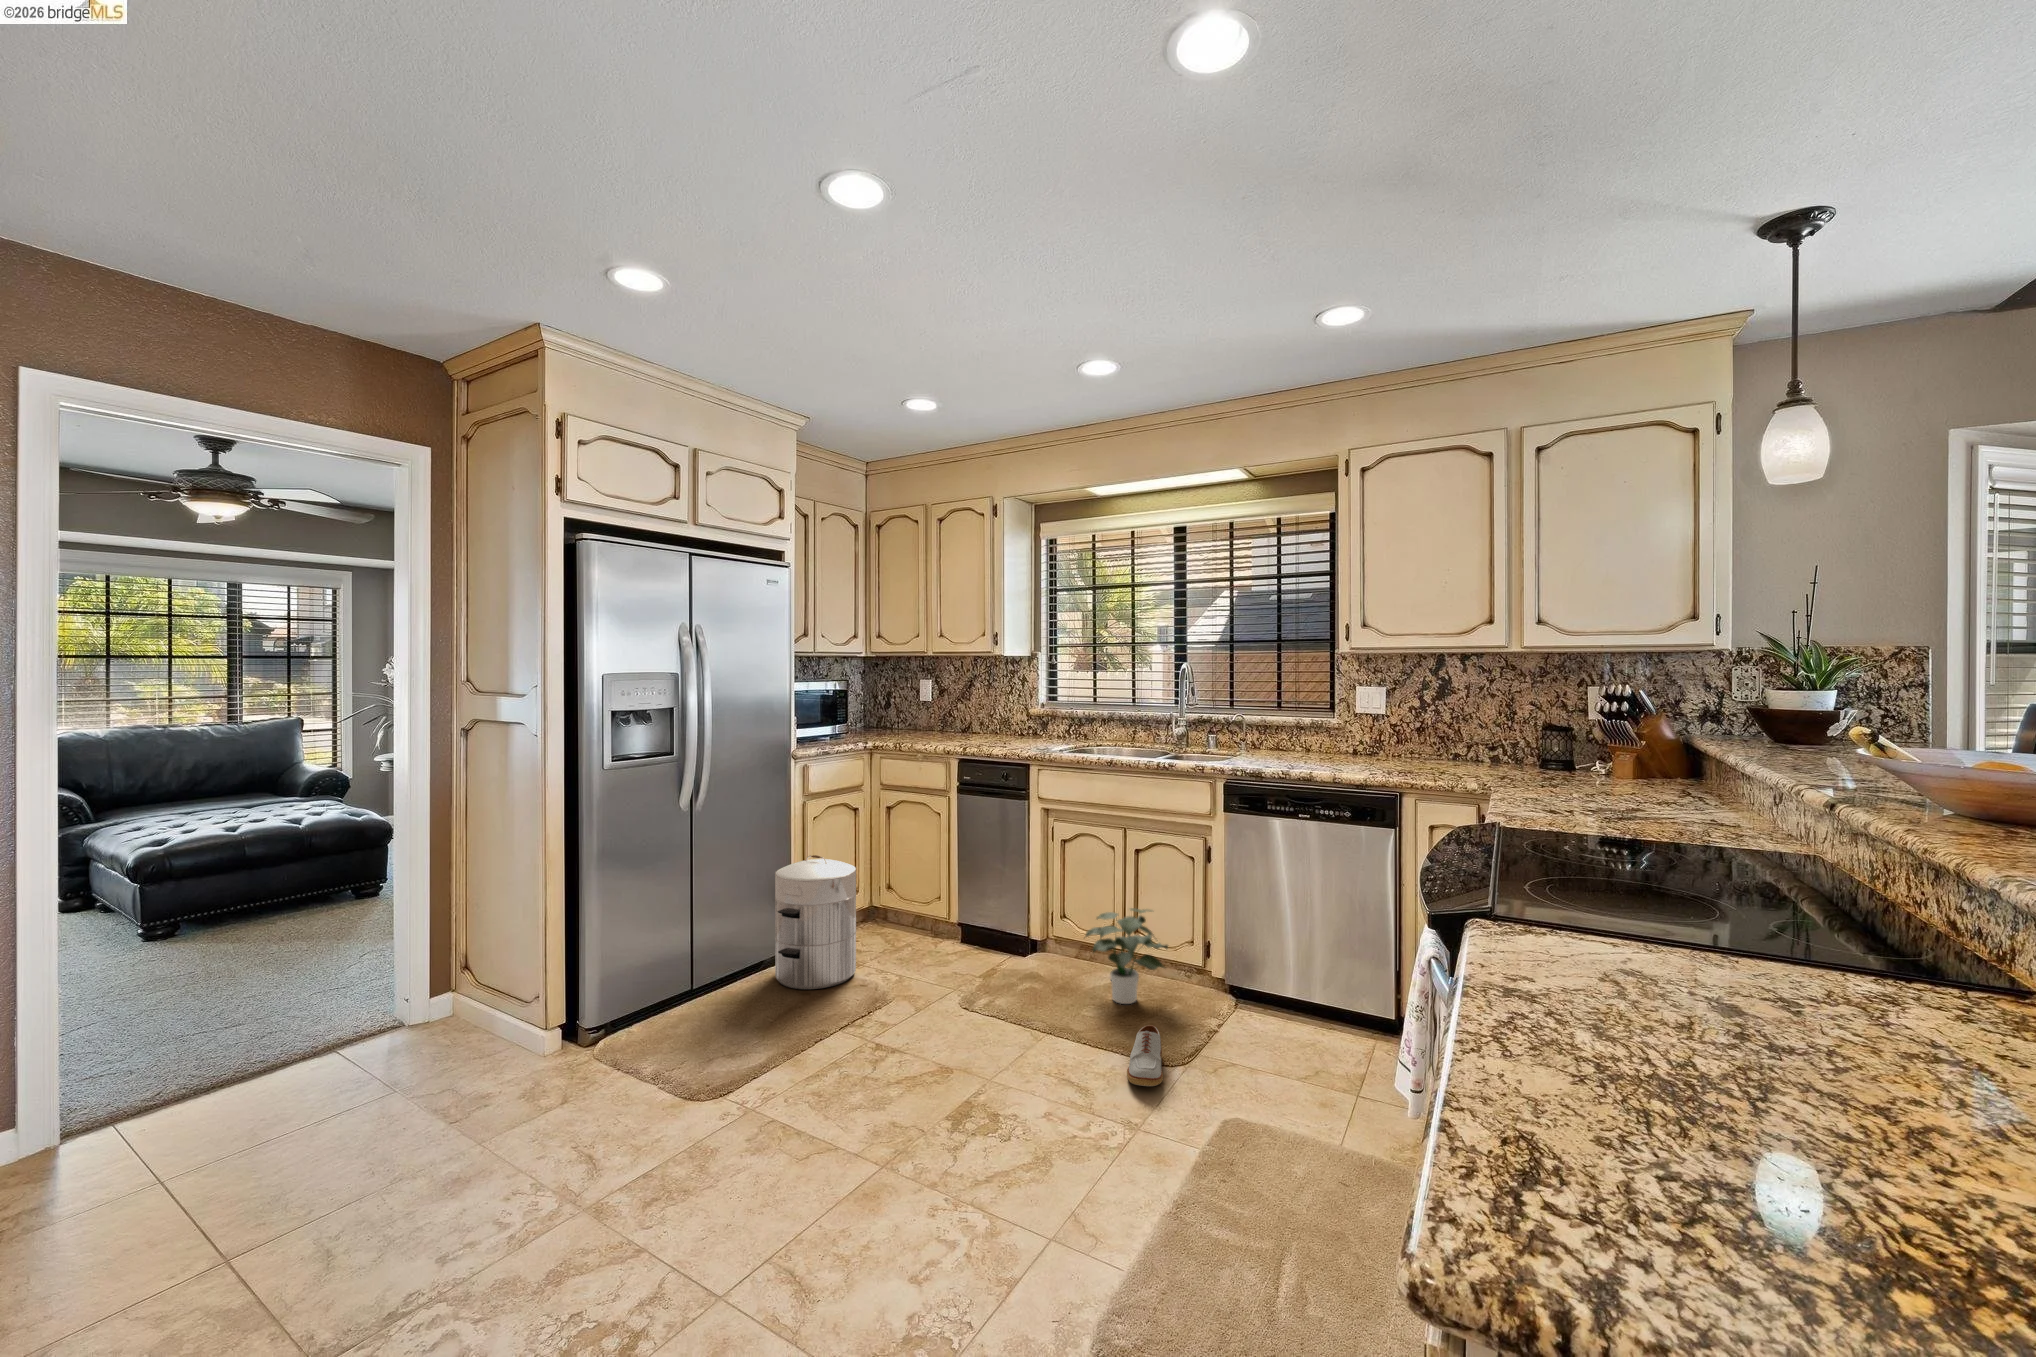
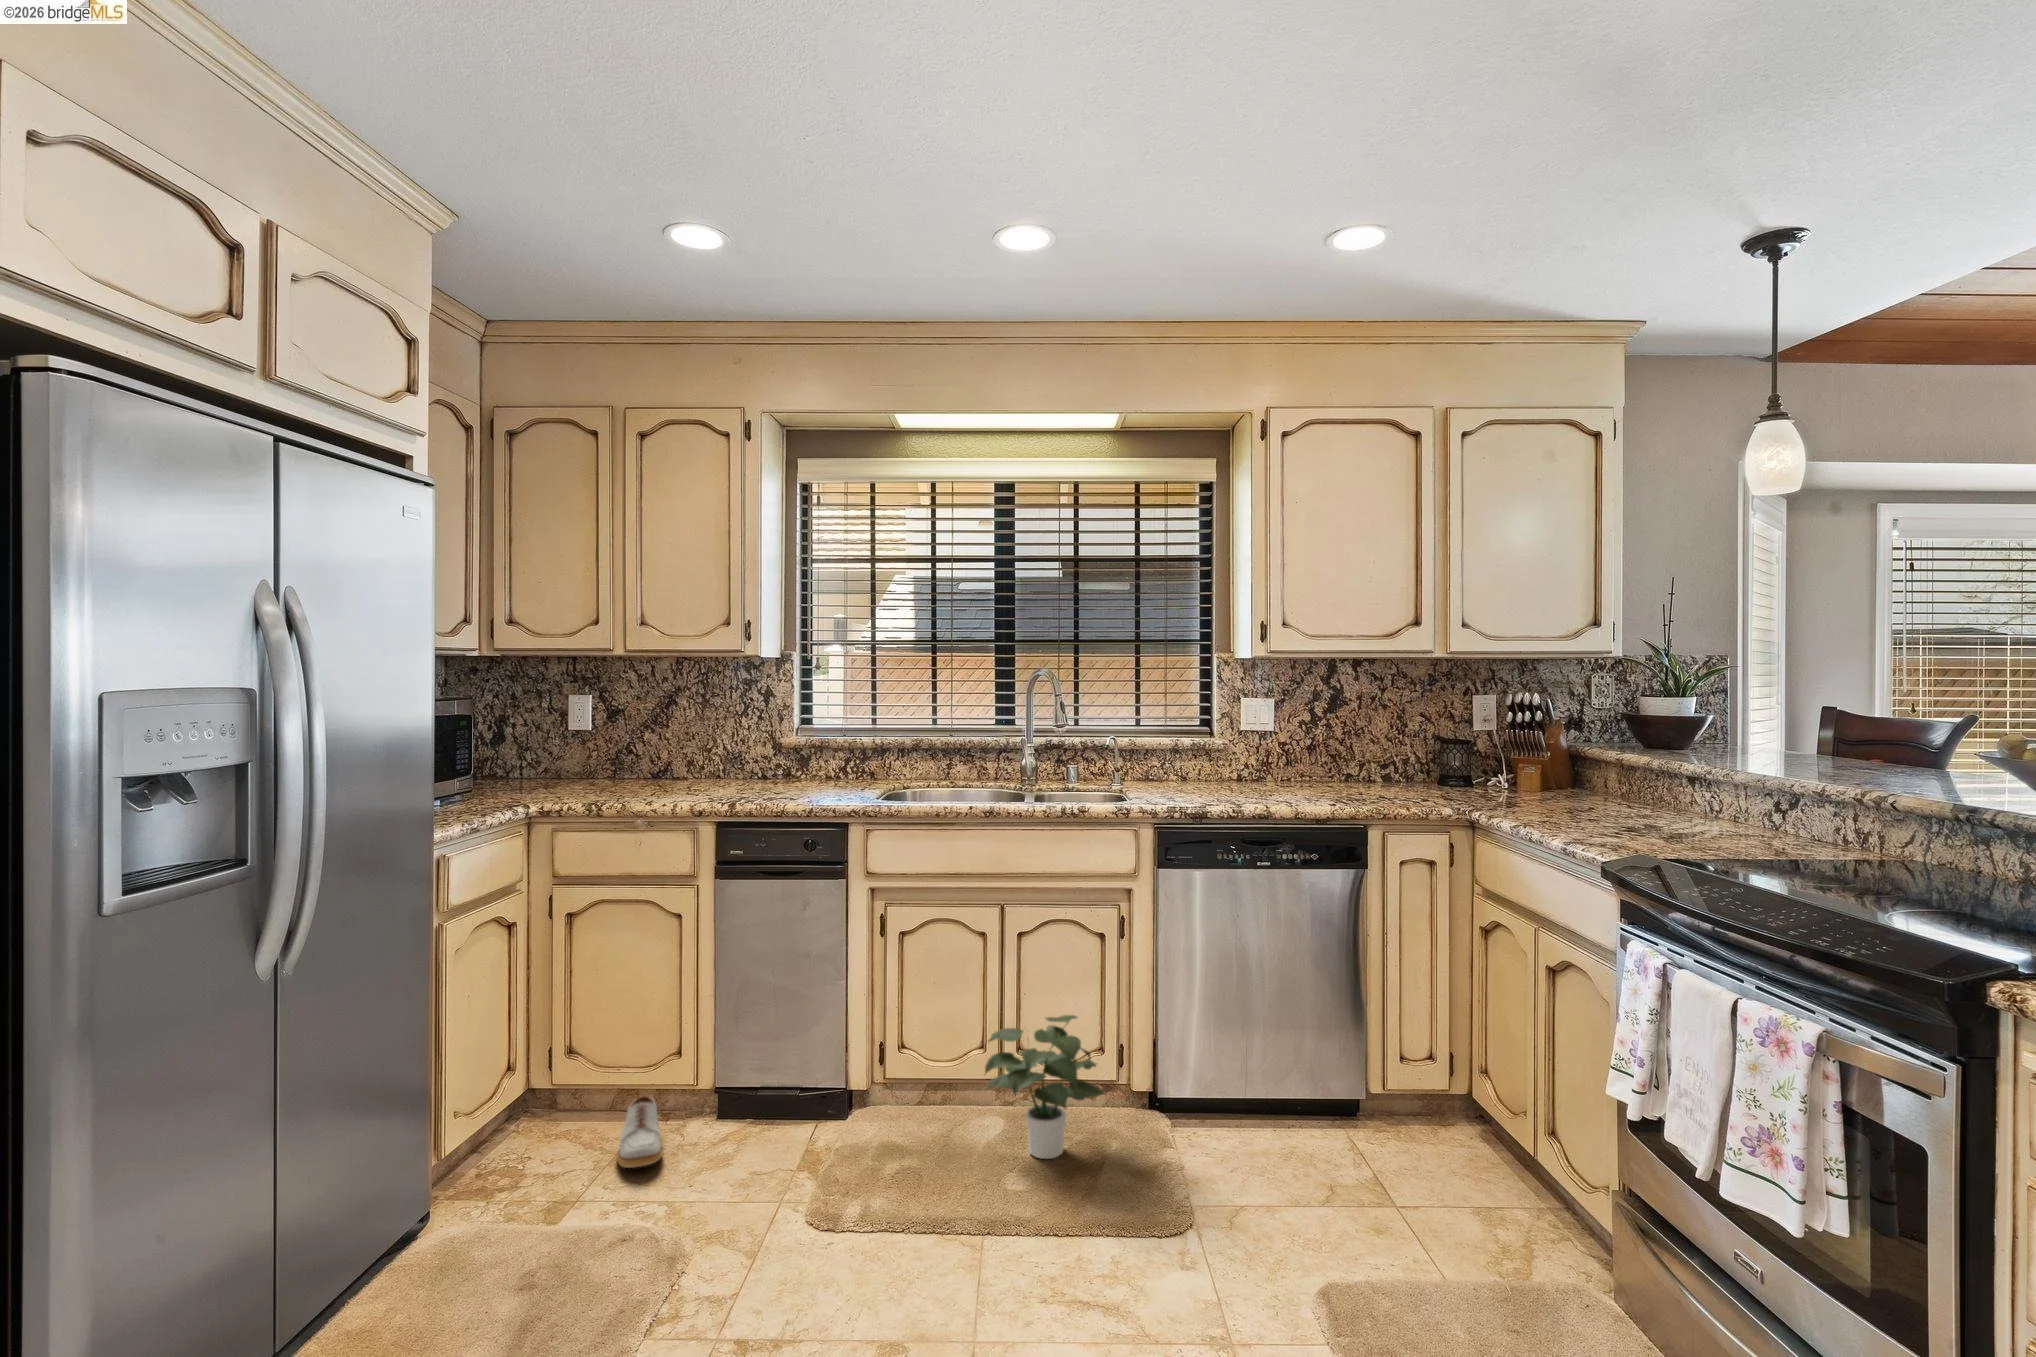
waste bin: present [775,855,856,989] -> none [437,1024,601,1288]
shoe: present [1127,1025,1163,1086] -> present [617,1096,663,1168]

